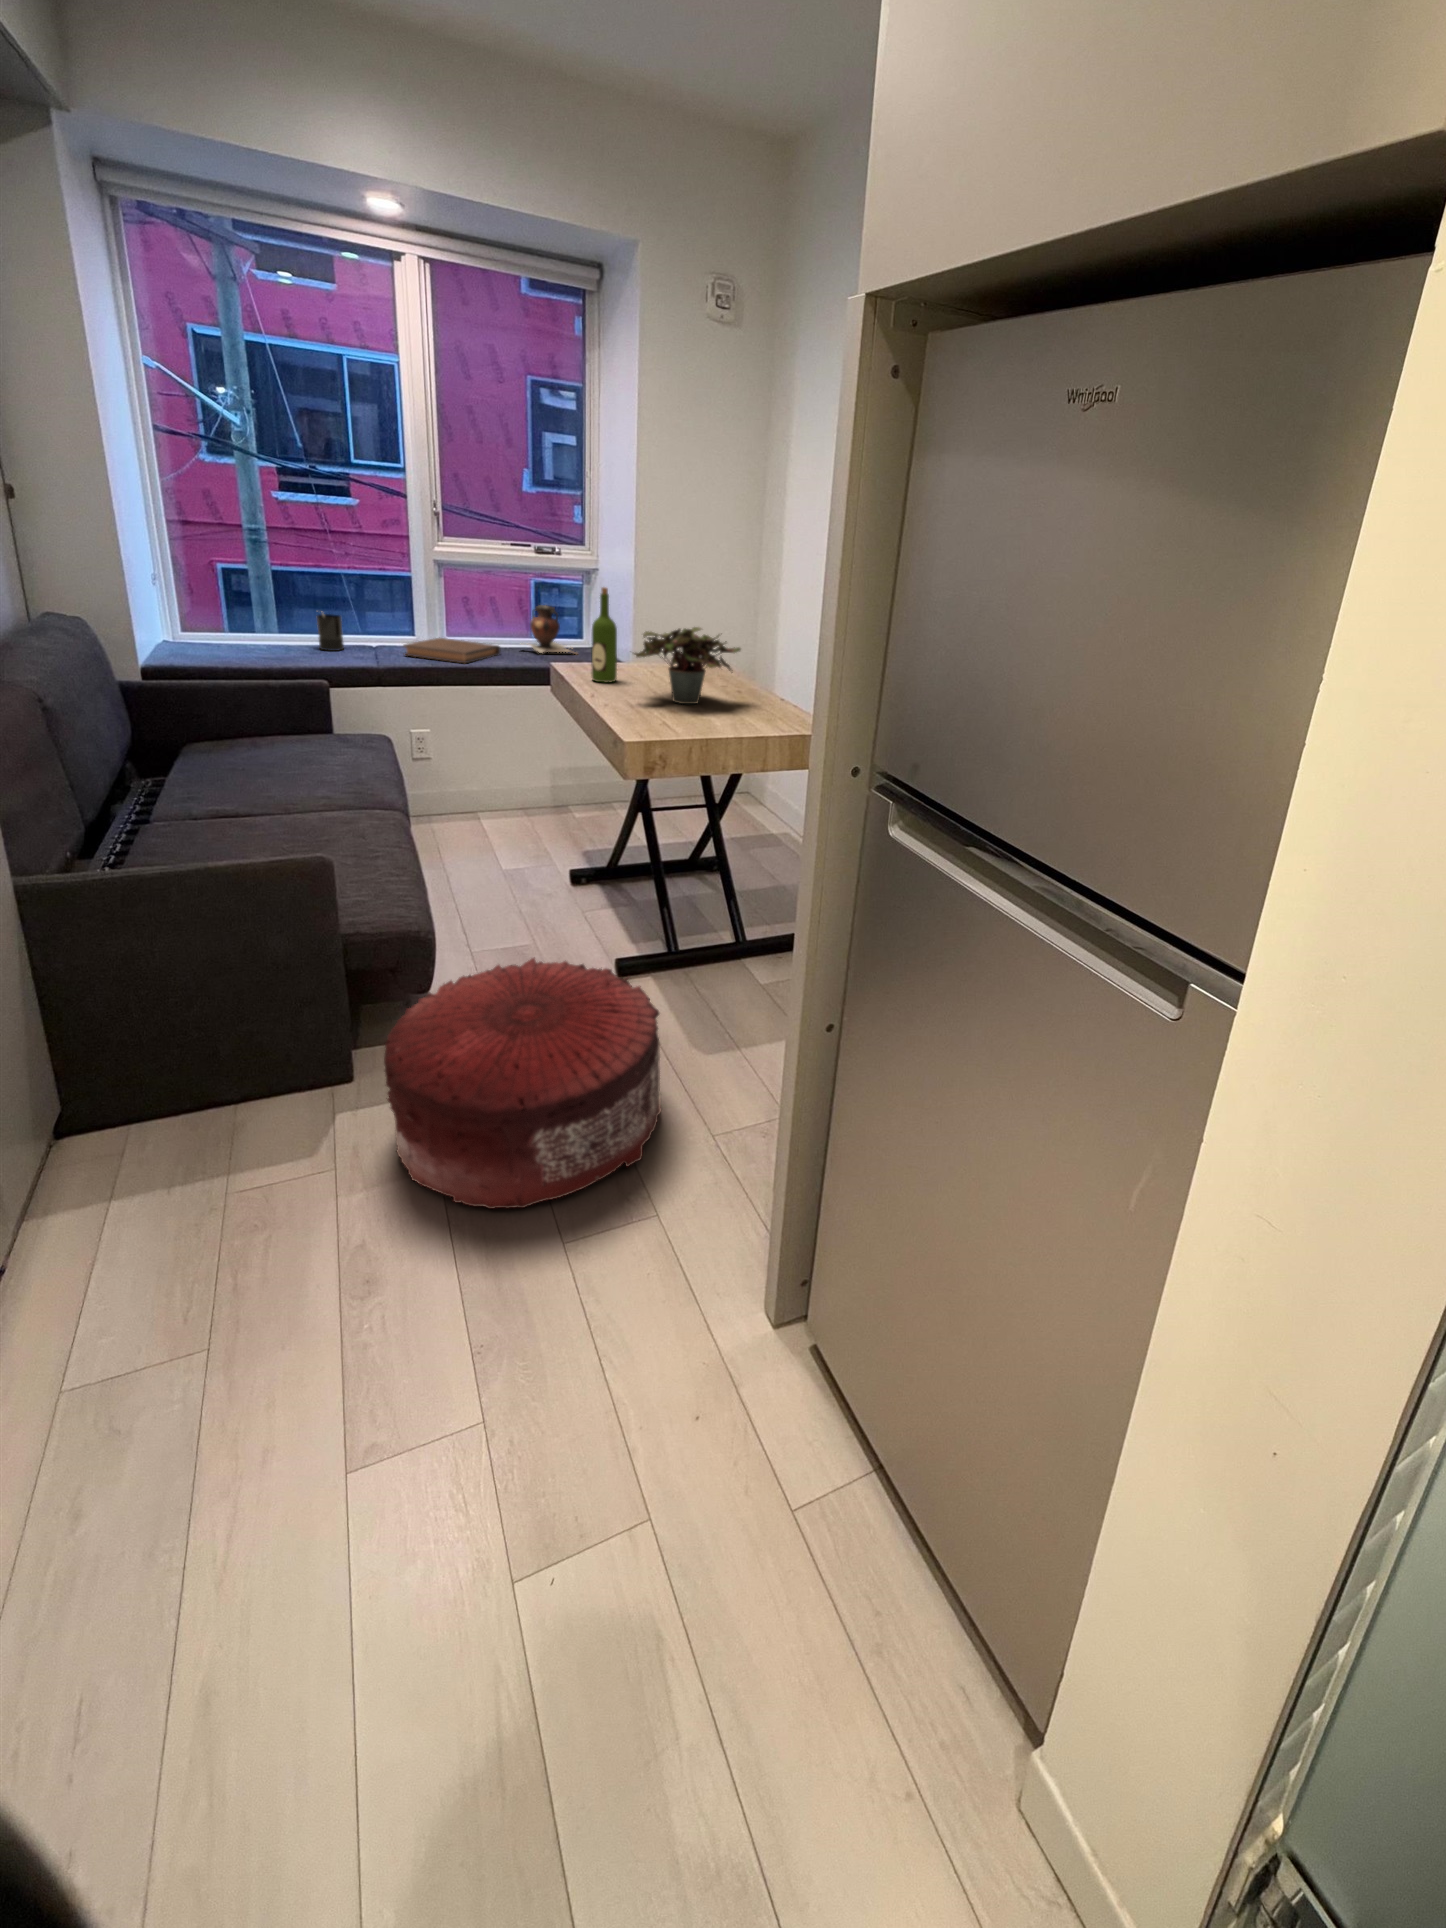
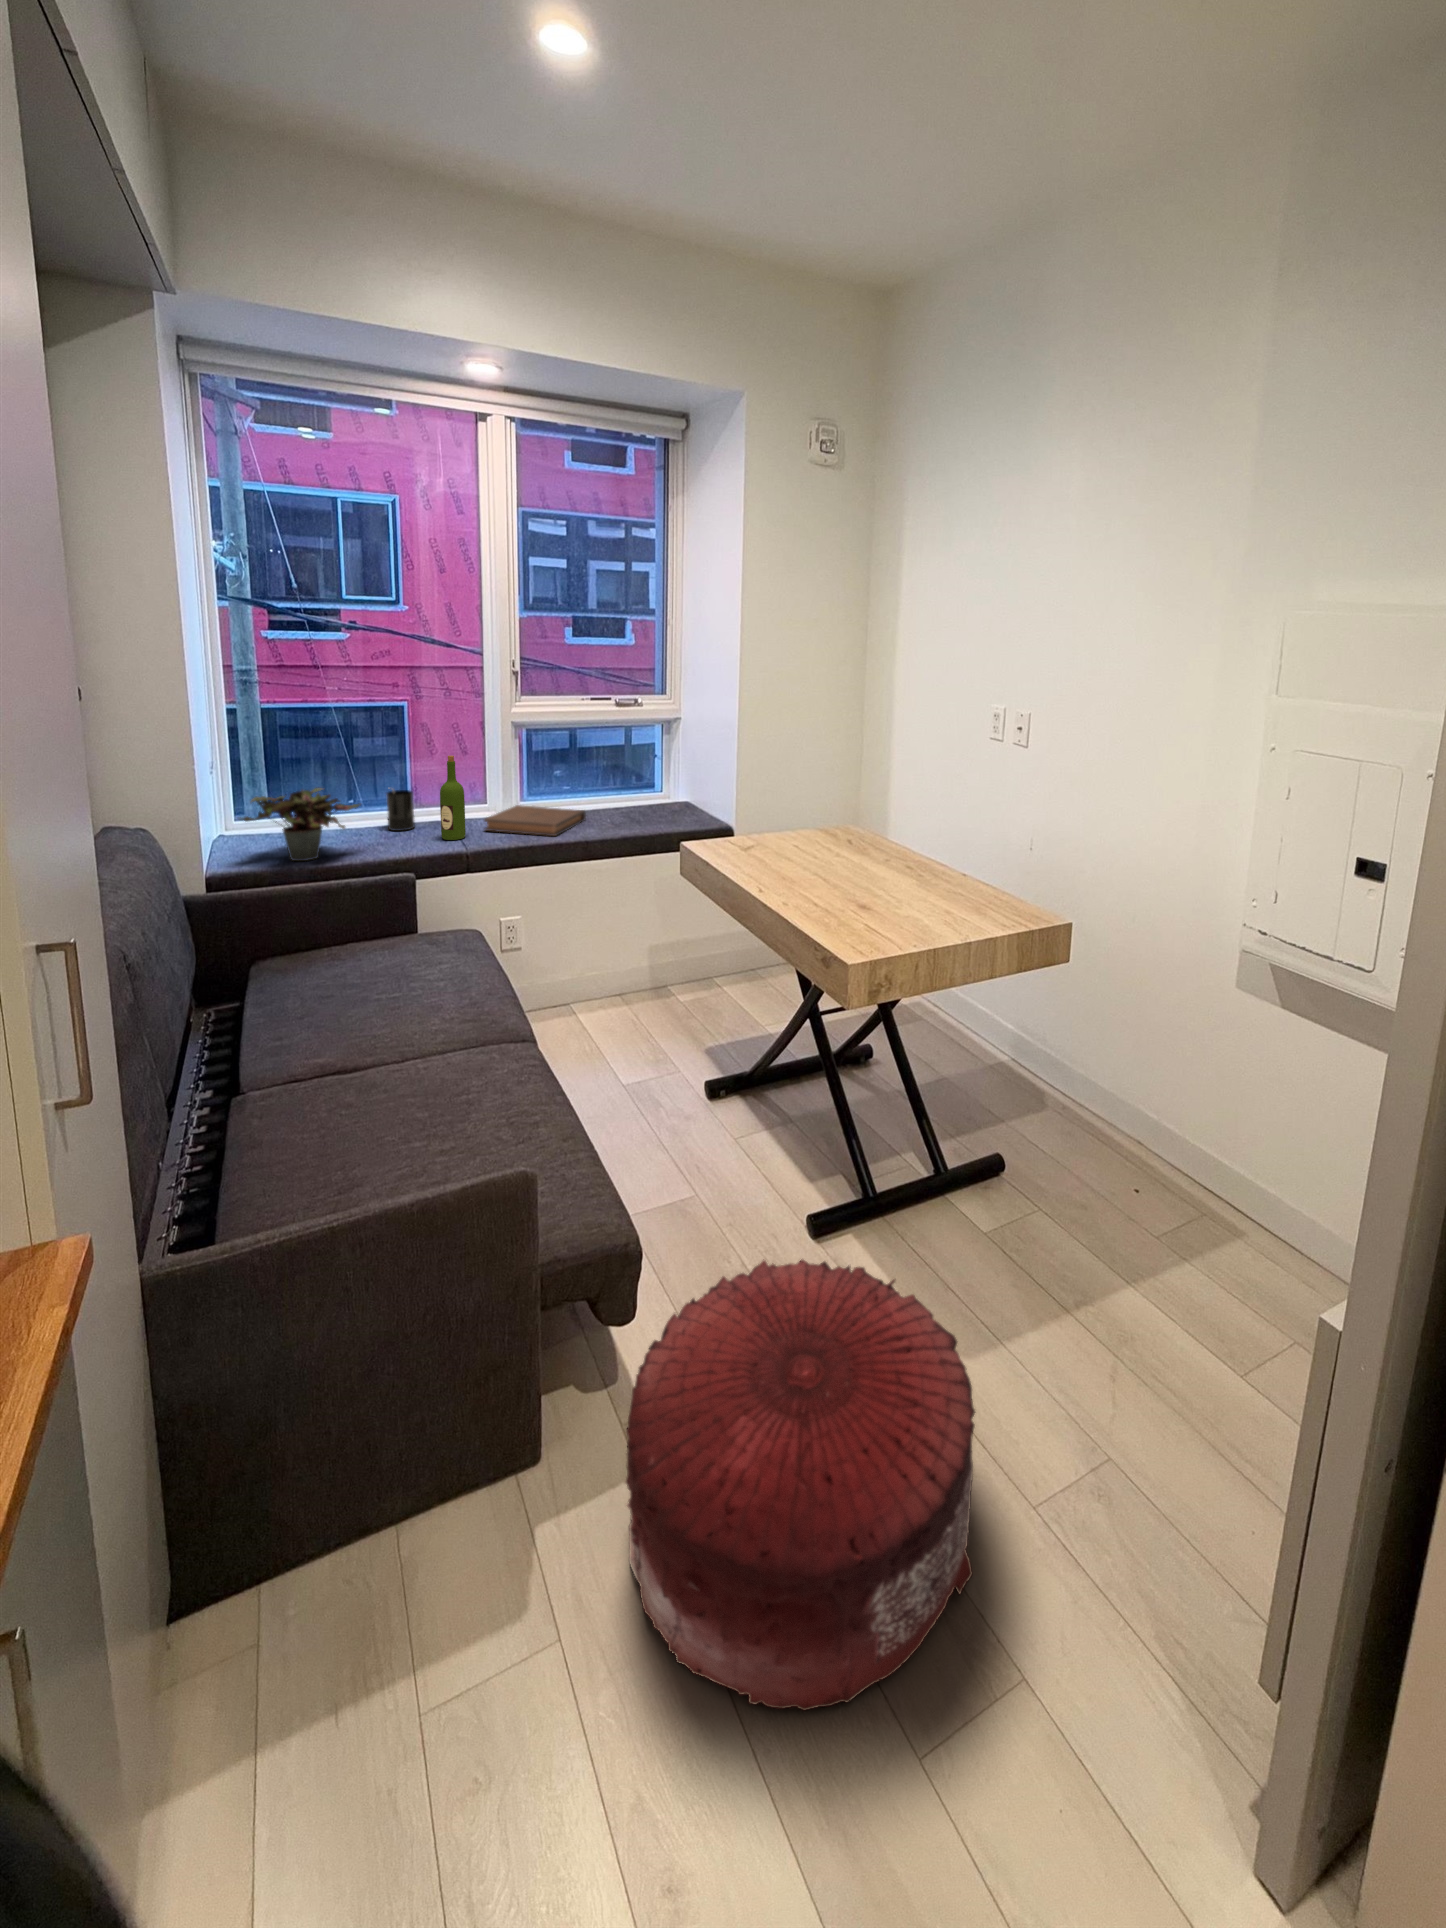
wine bottle: present [592,587,617,682] -> present [440,756,466,840]
vase: present [530,605,571,653] -> none [603,762,667,815]
potted plant: present [634,627,741,704] -> present [242,788,361,861]

